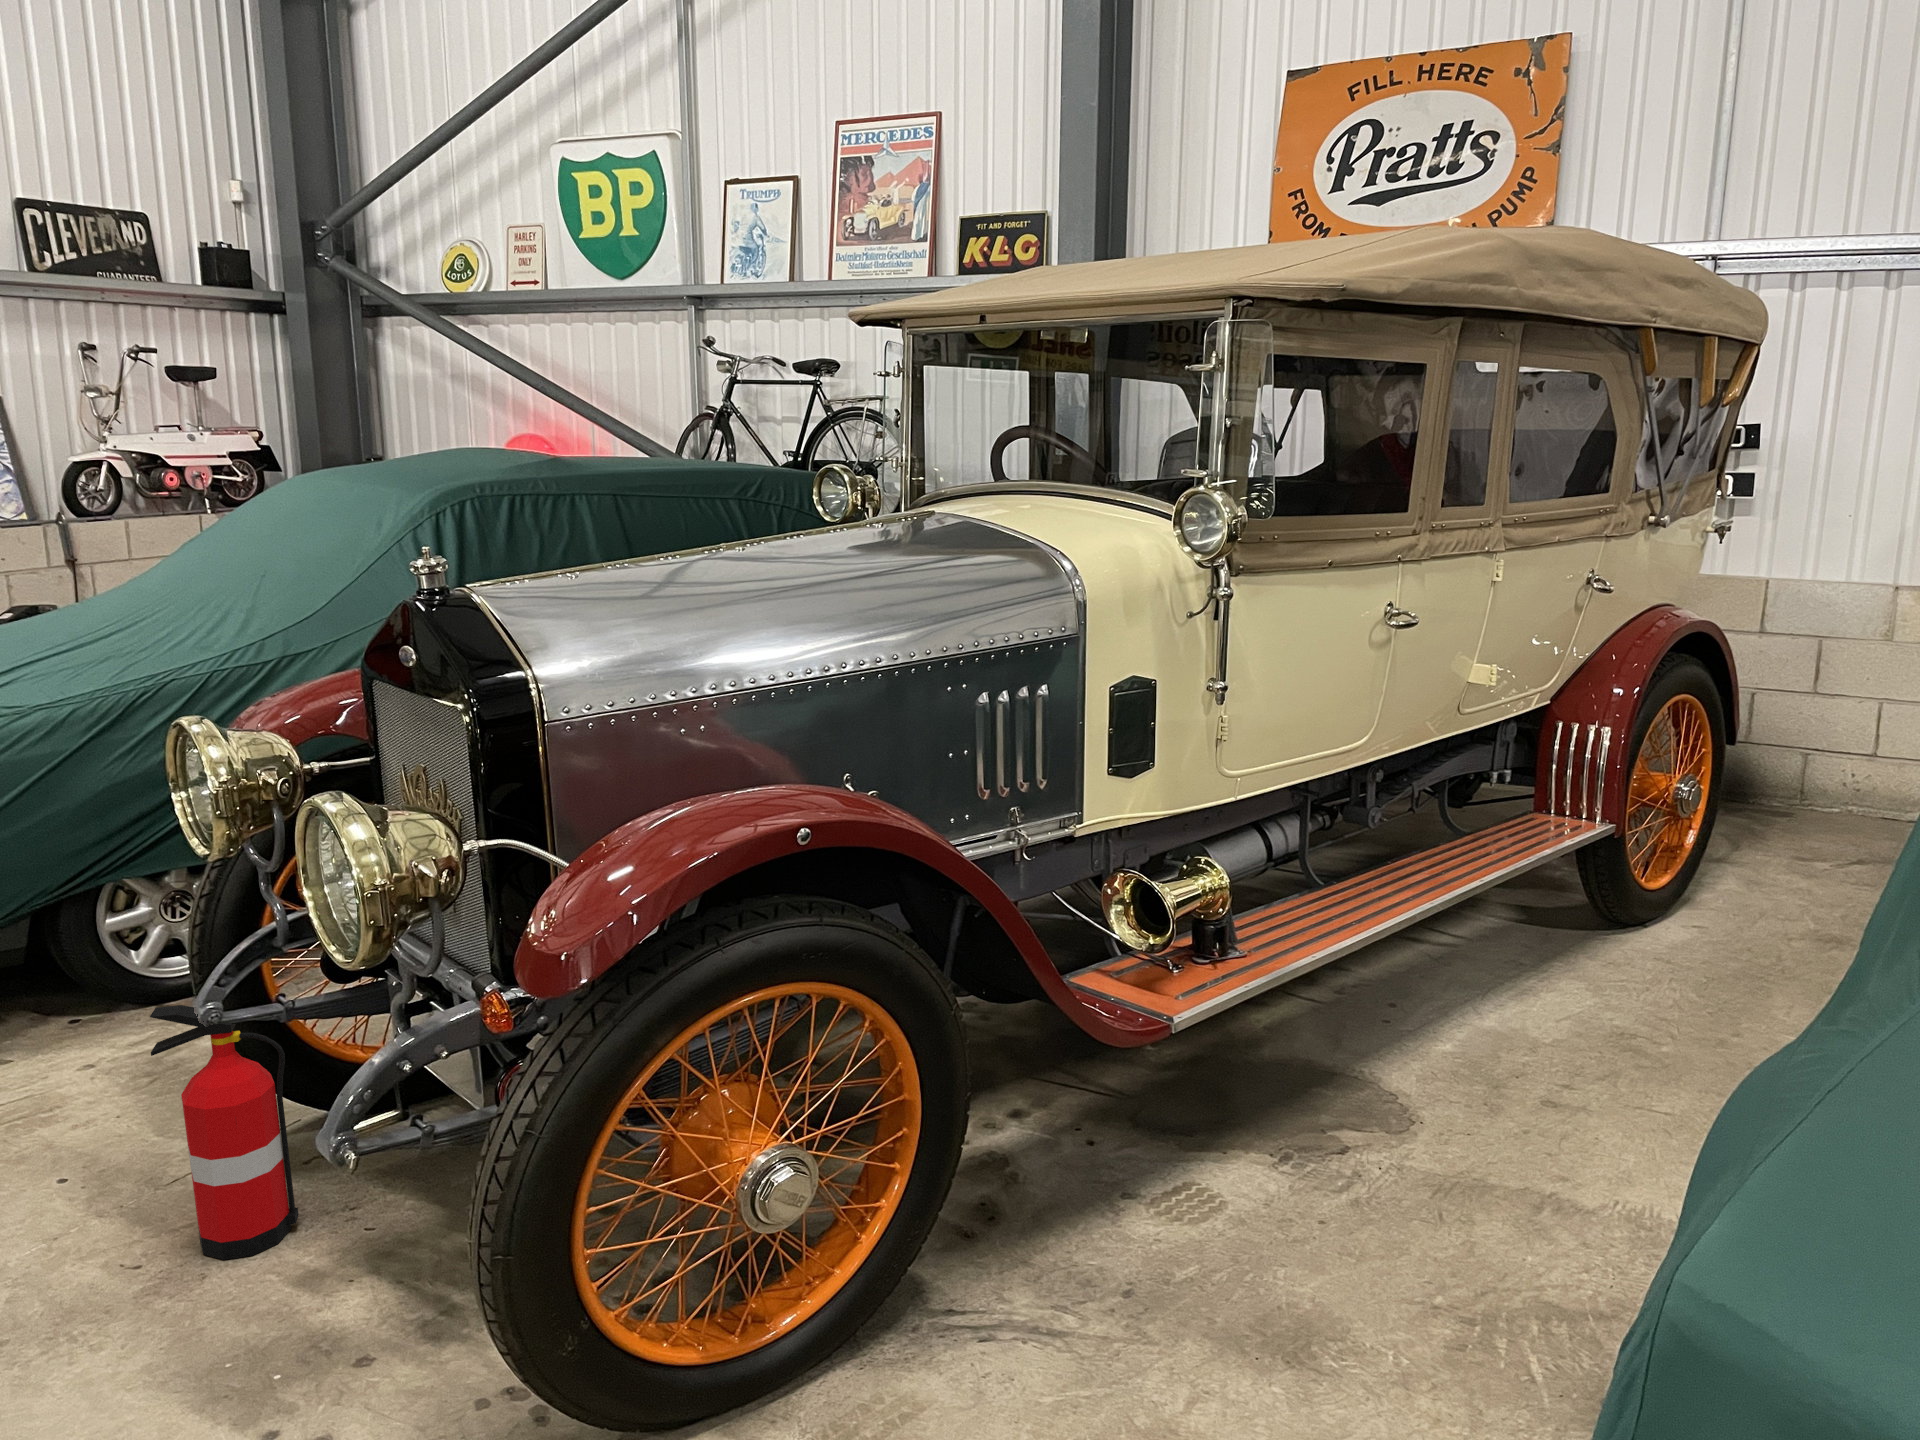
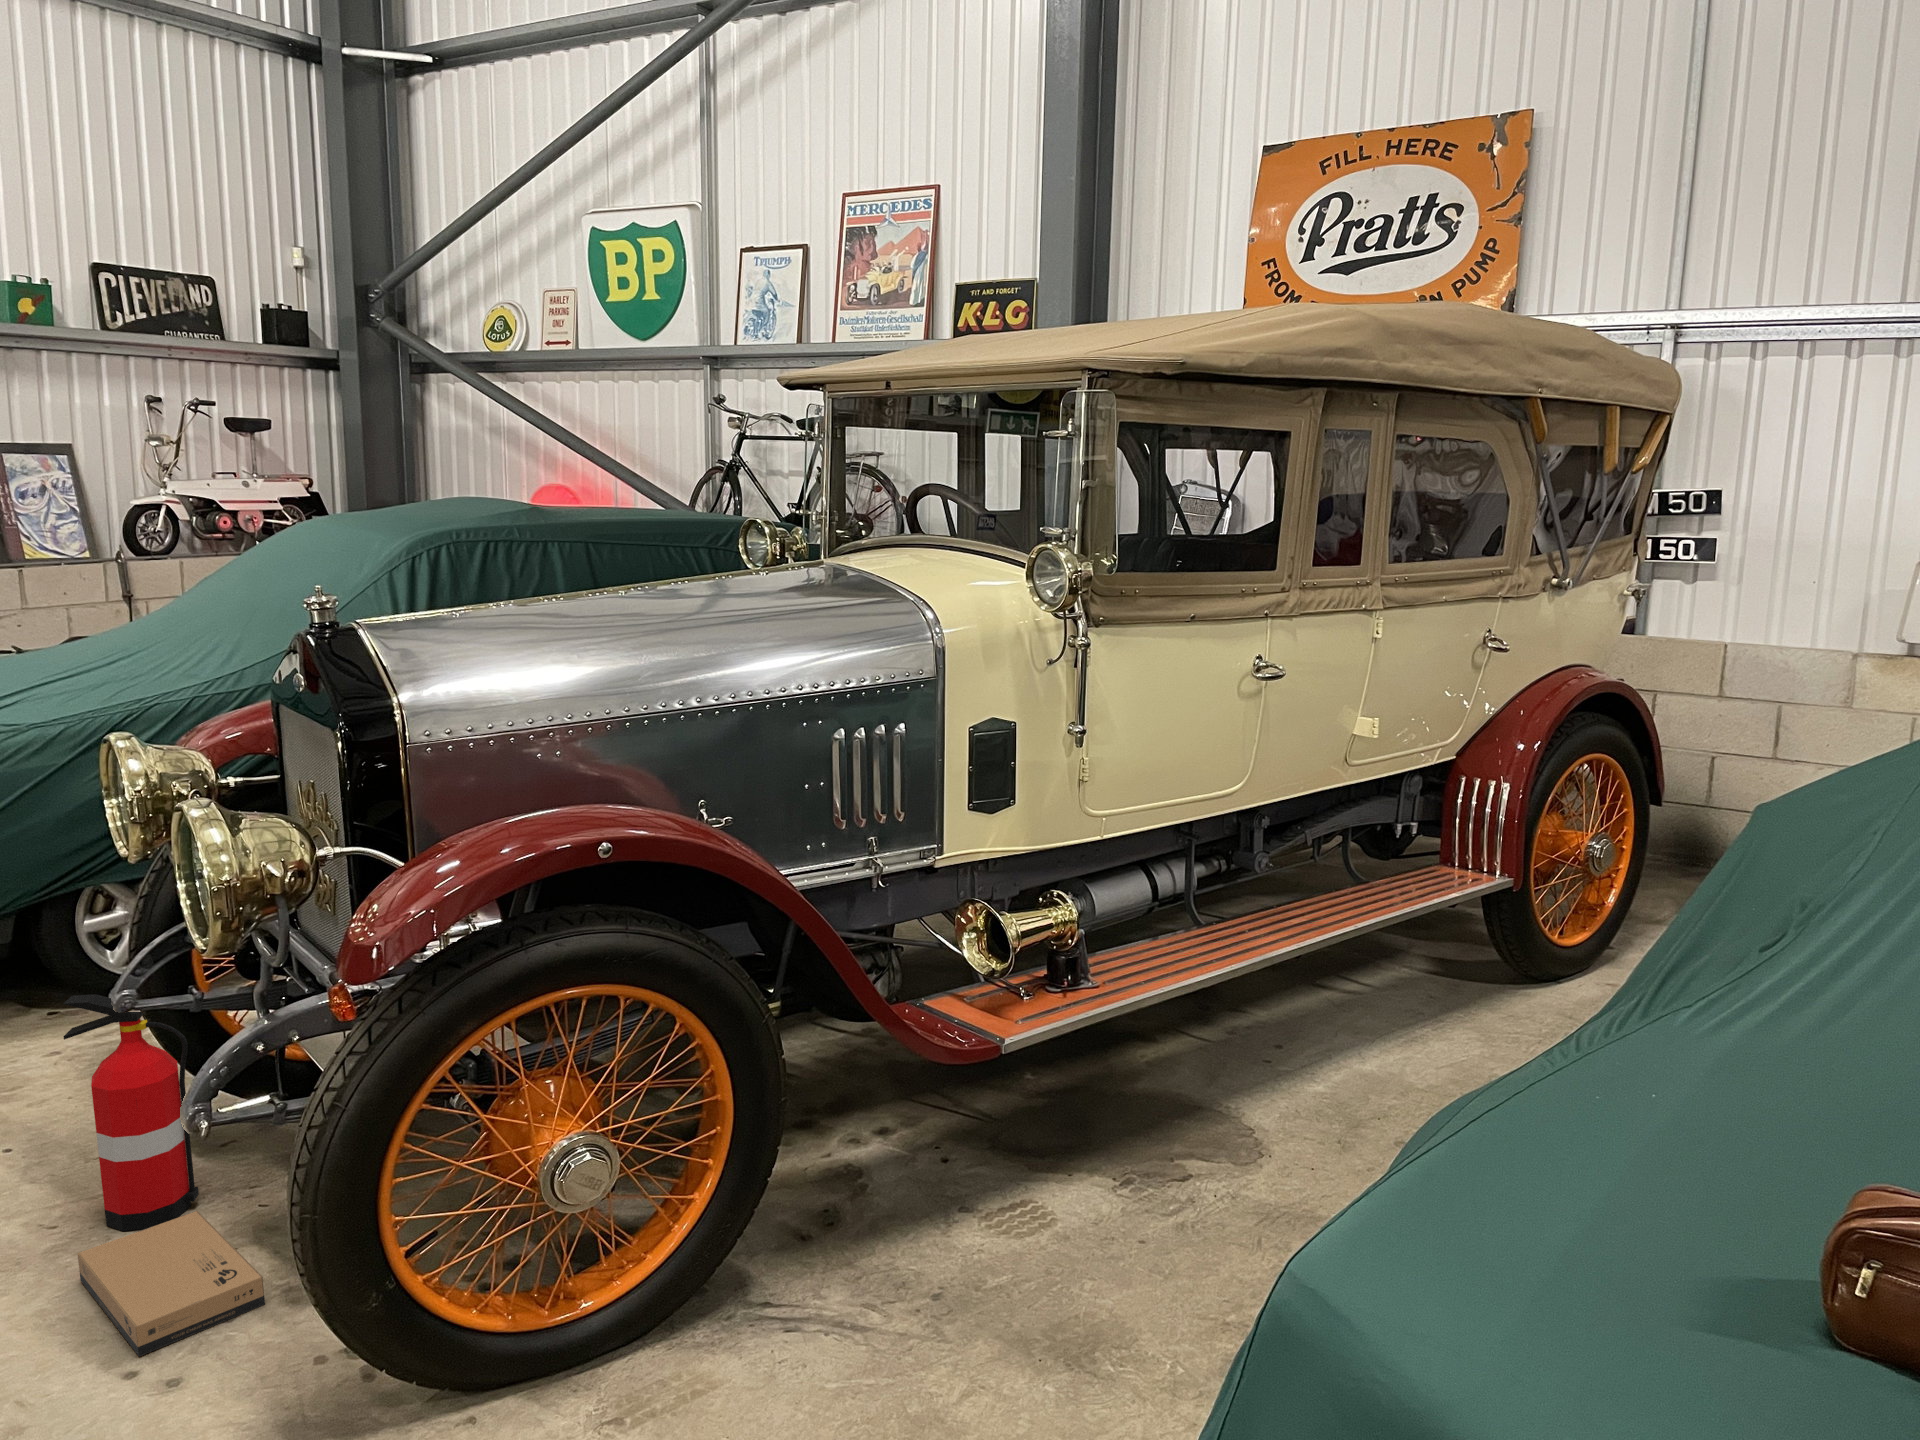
cardboard box: none [188,1235,404,1400] -> present [77,1211,265,1356]

